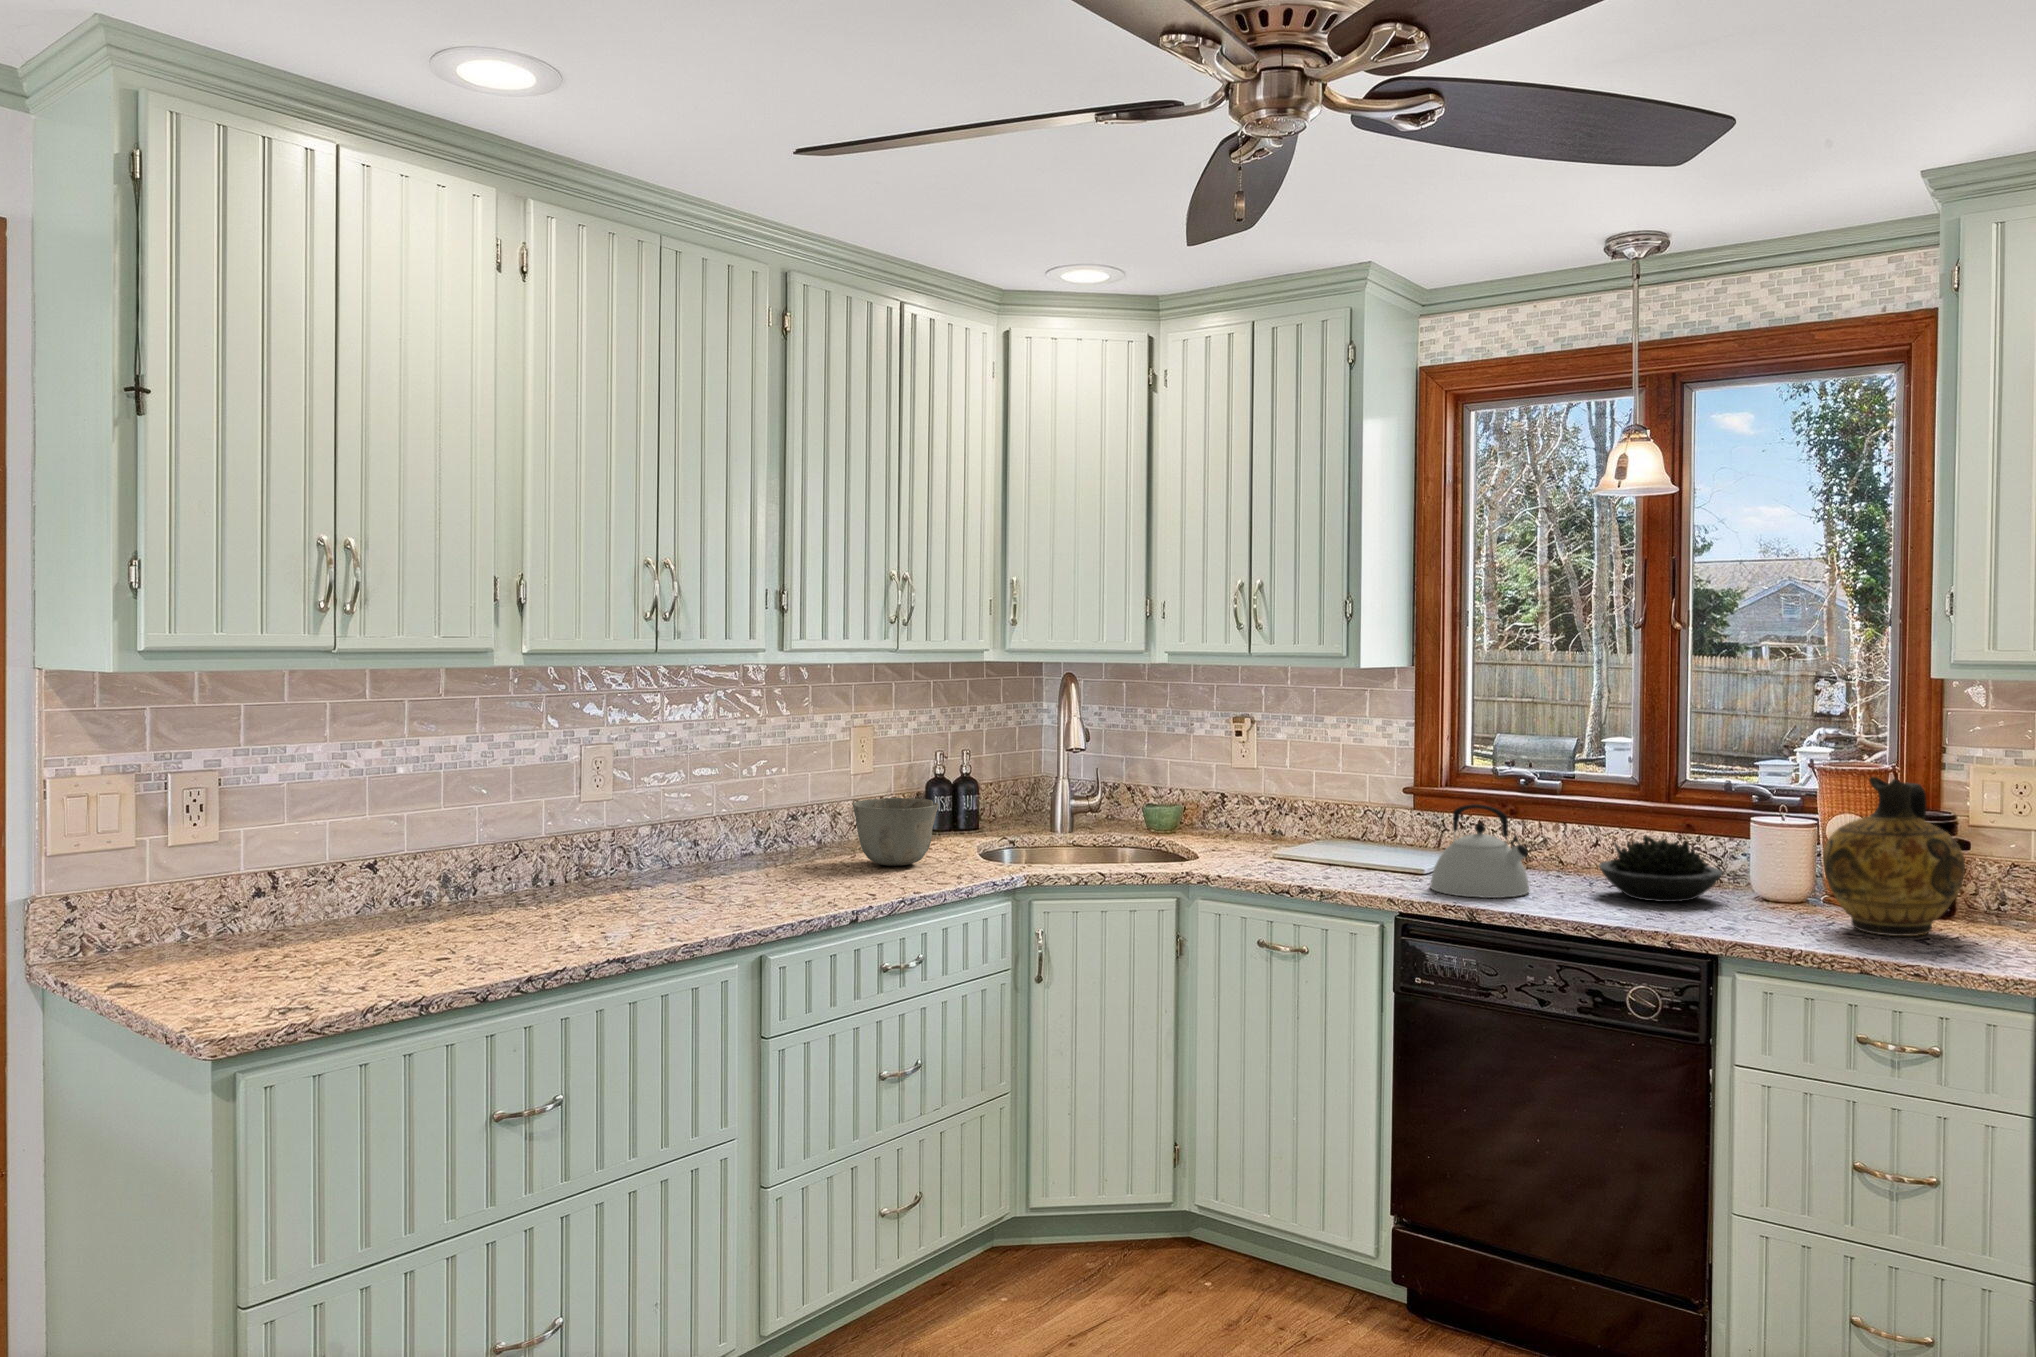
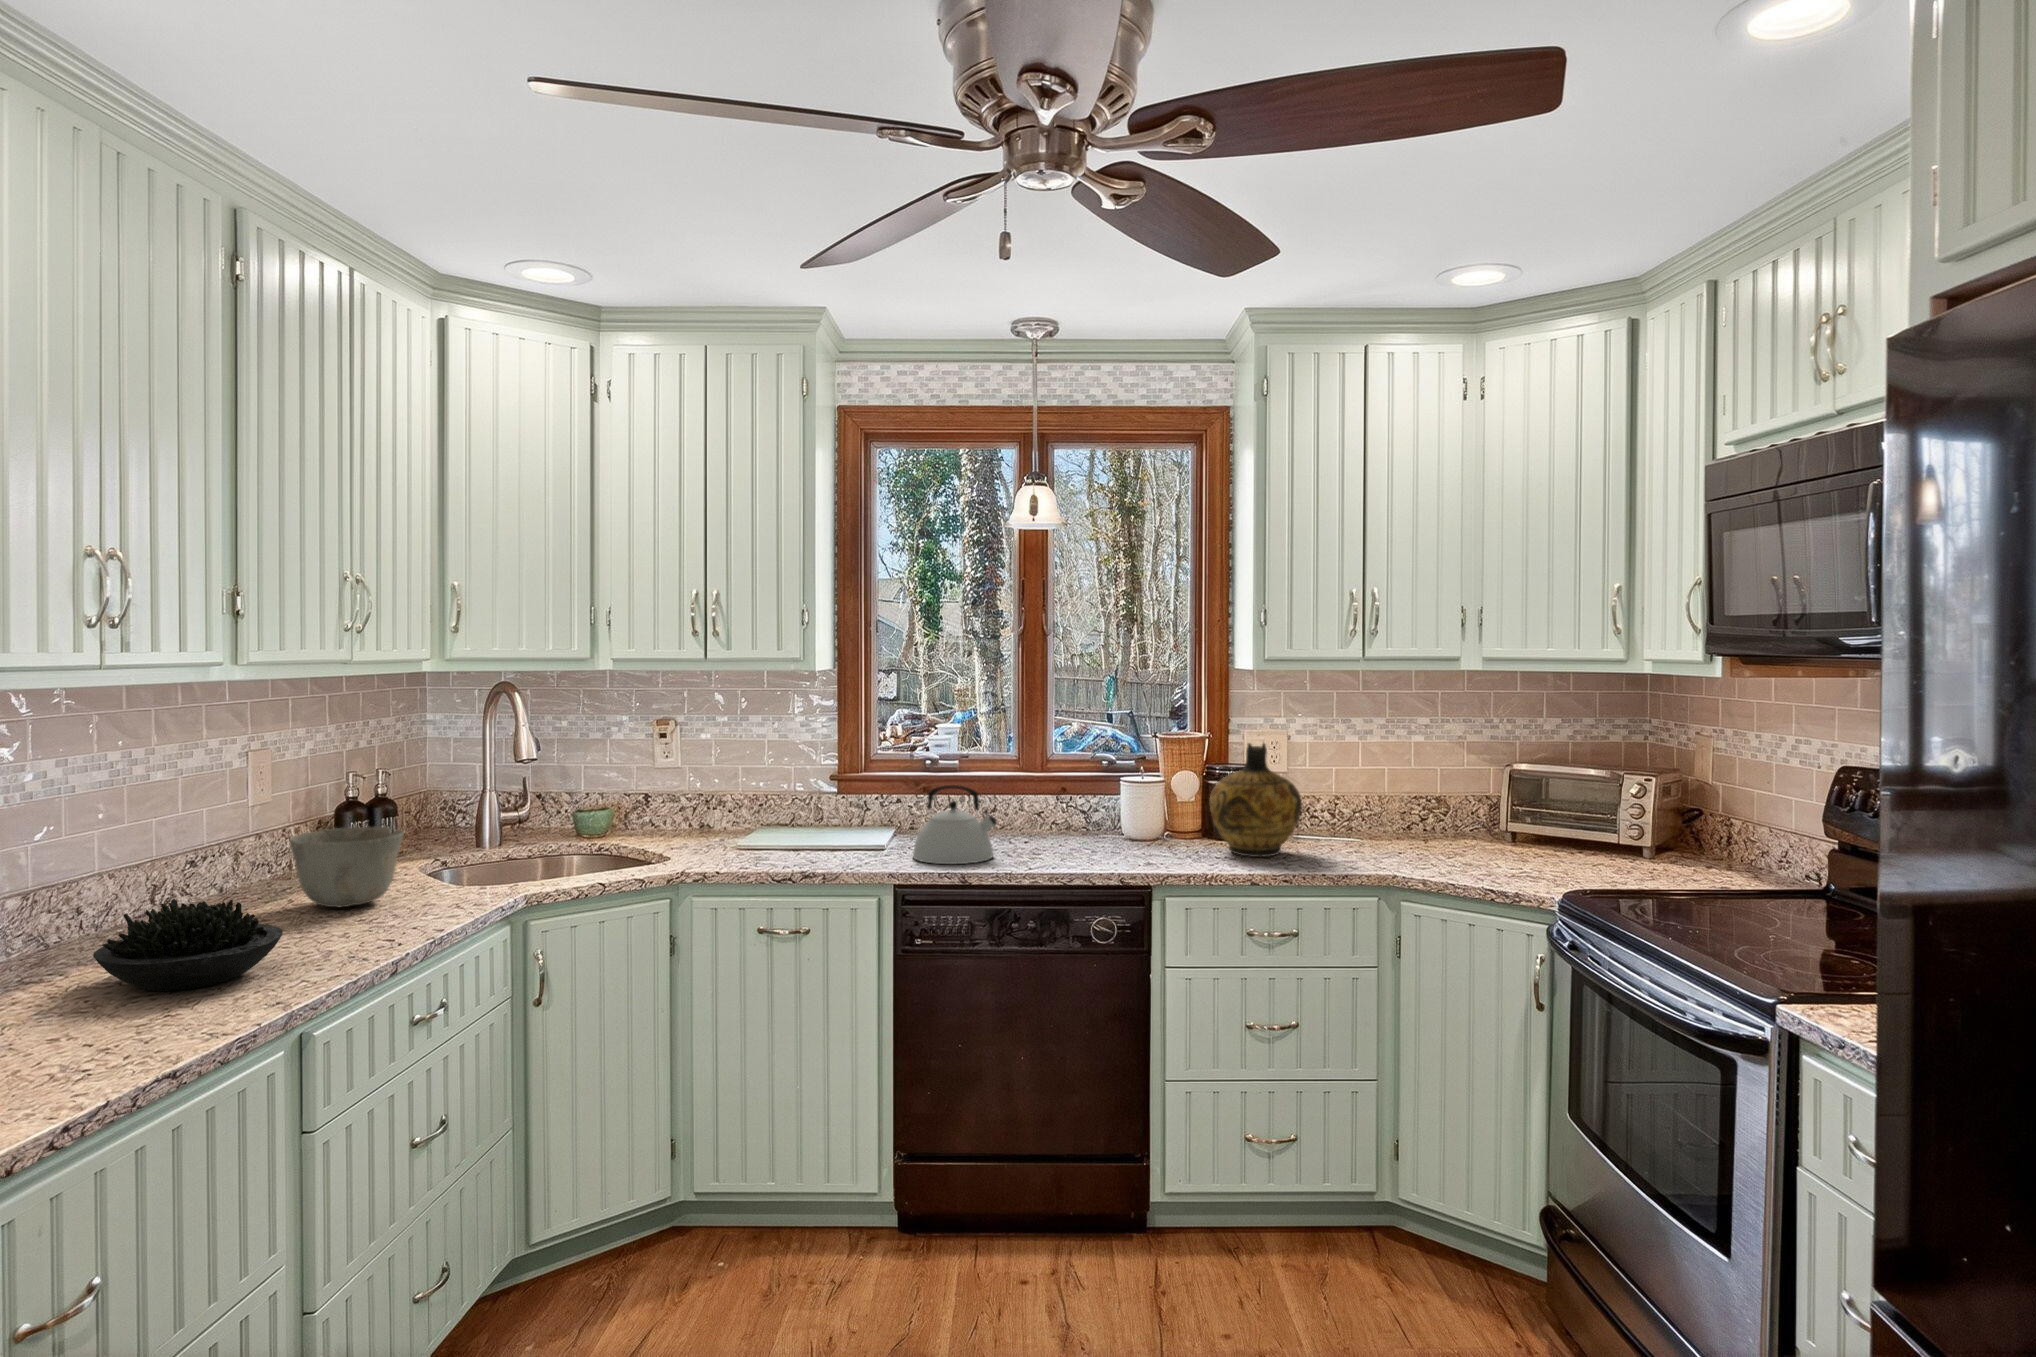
succulent plant: present [1599,835,1722,902] -> present [93,899,283,991]

